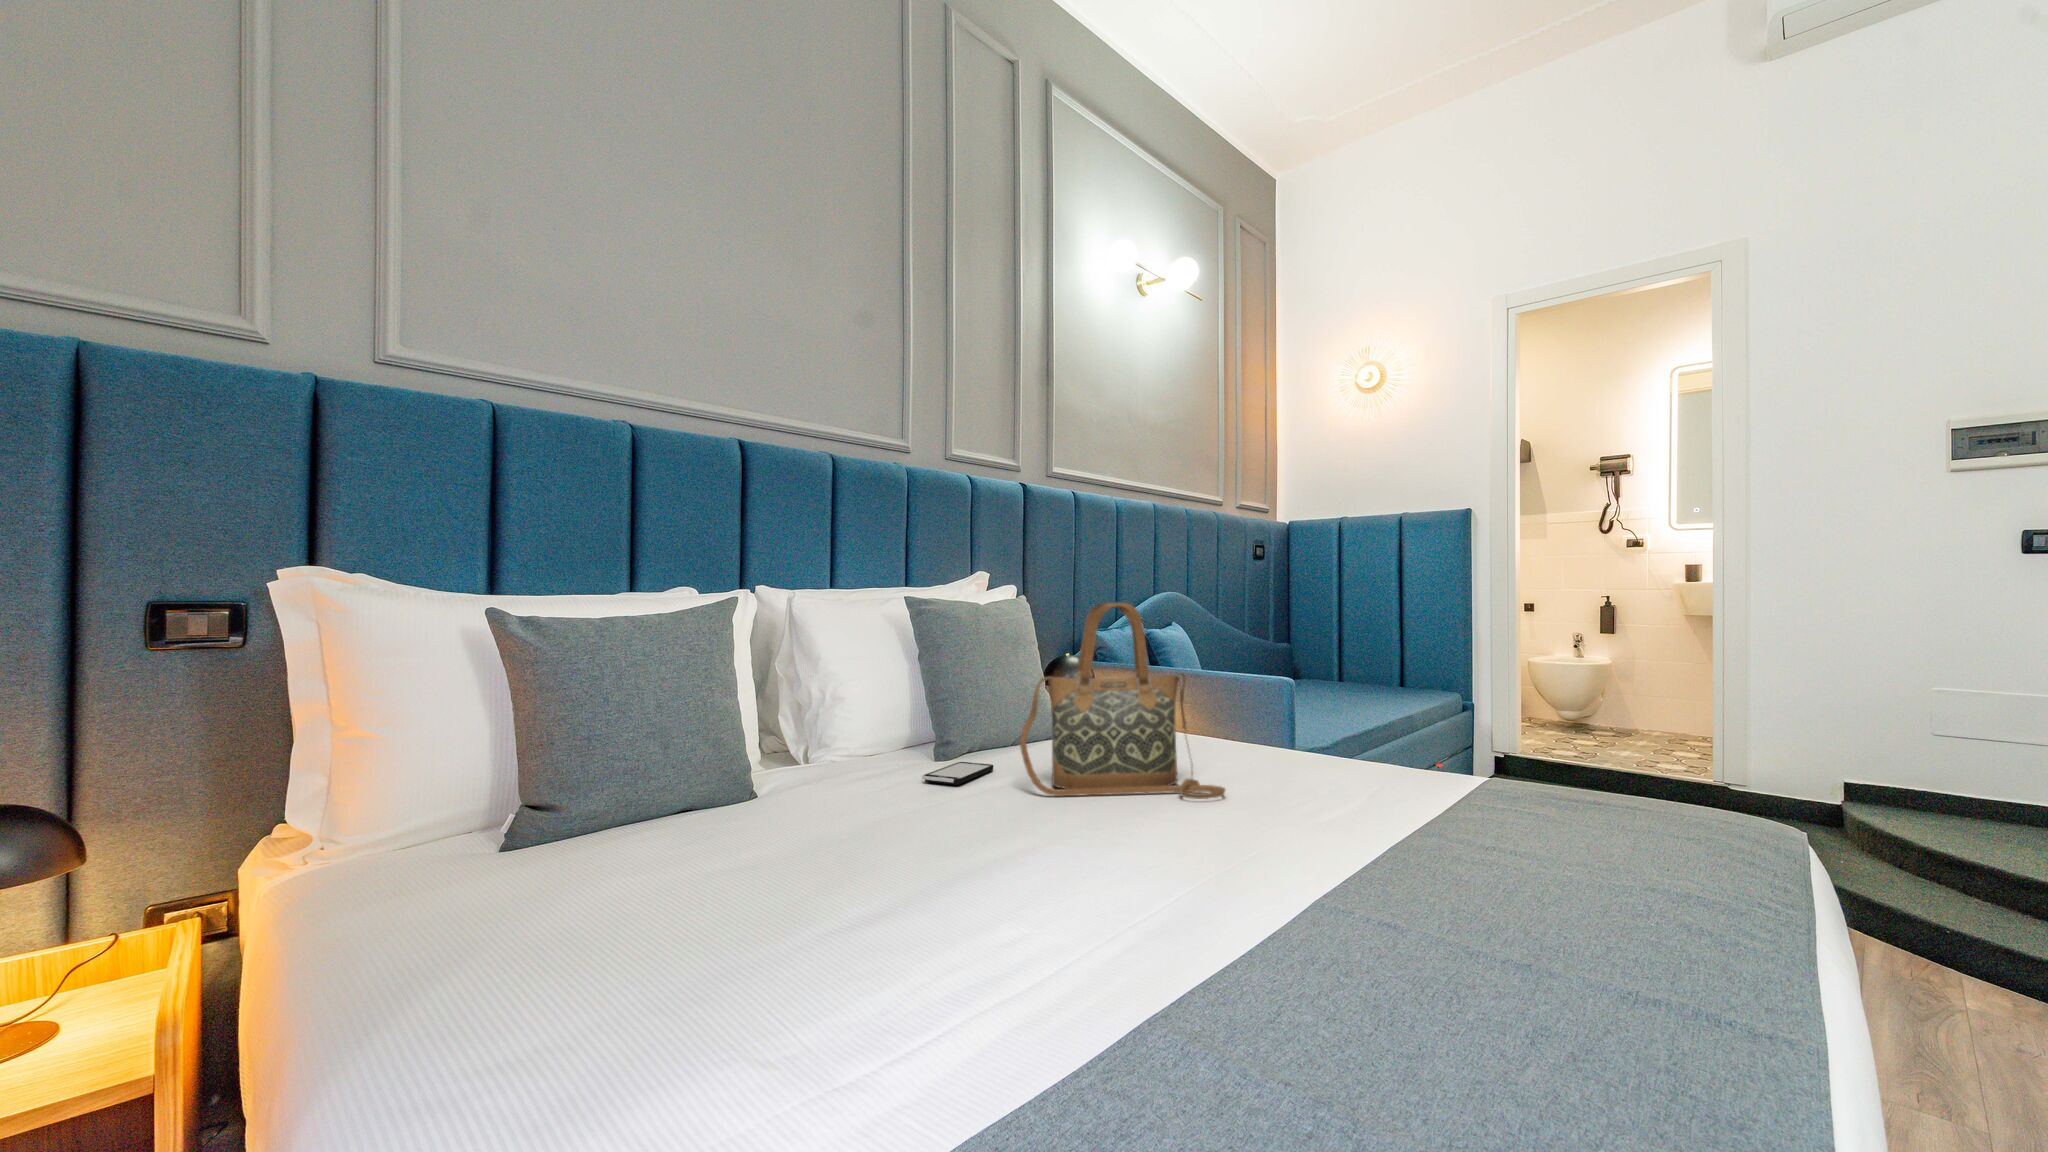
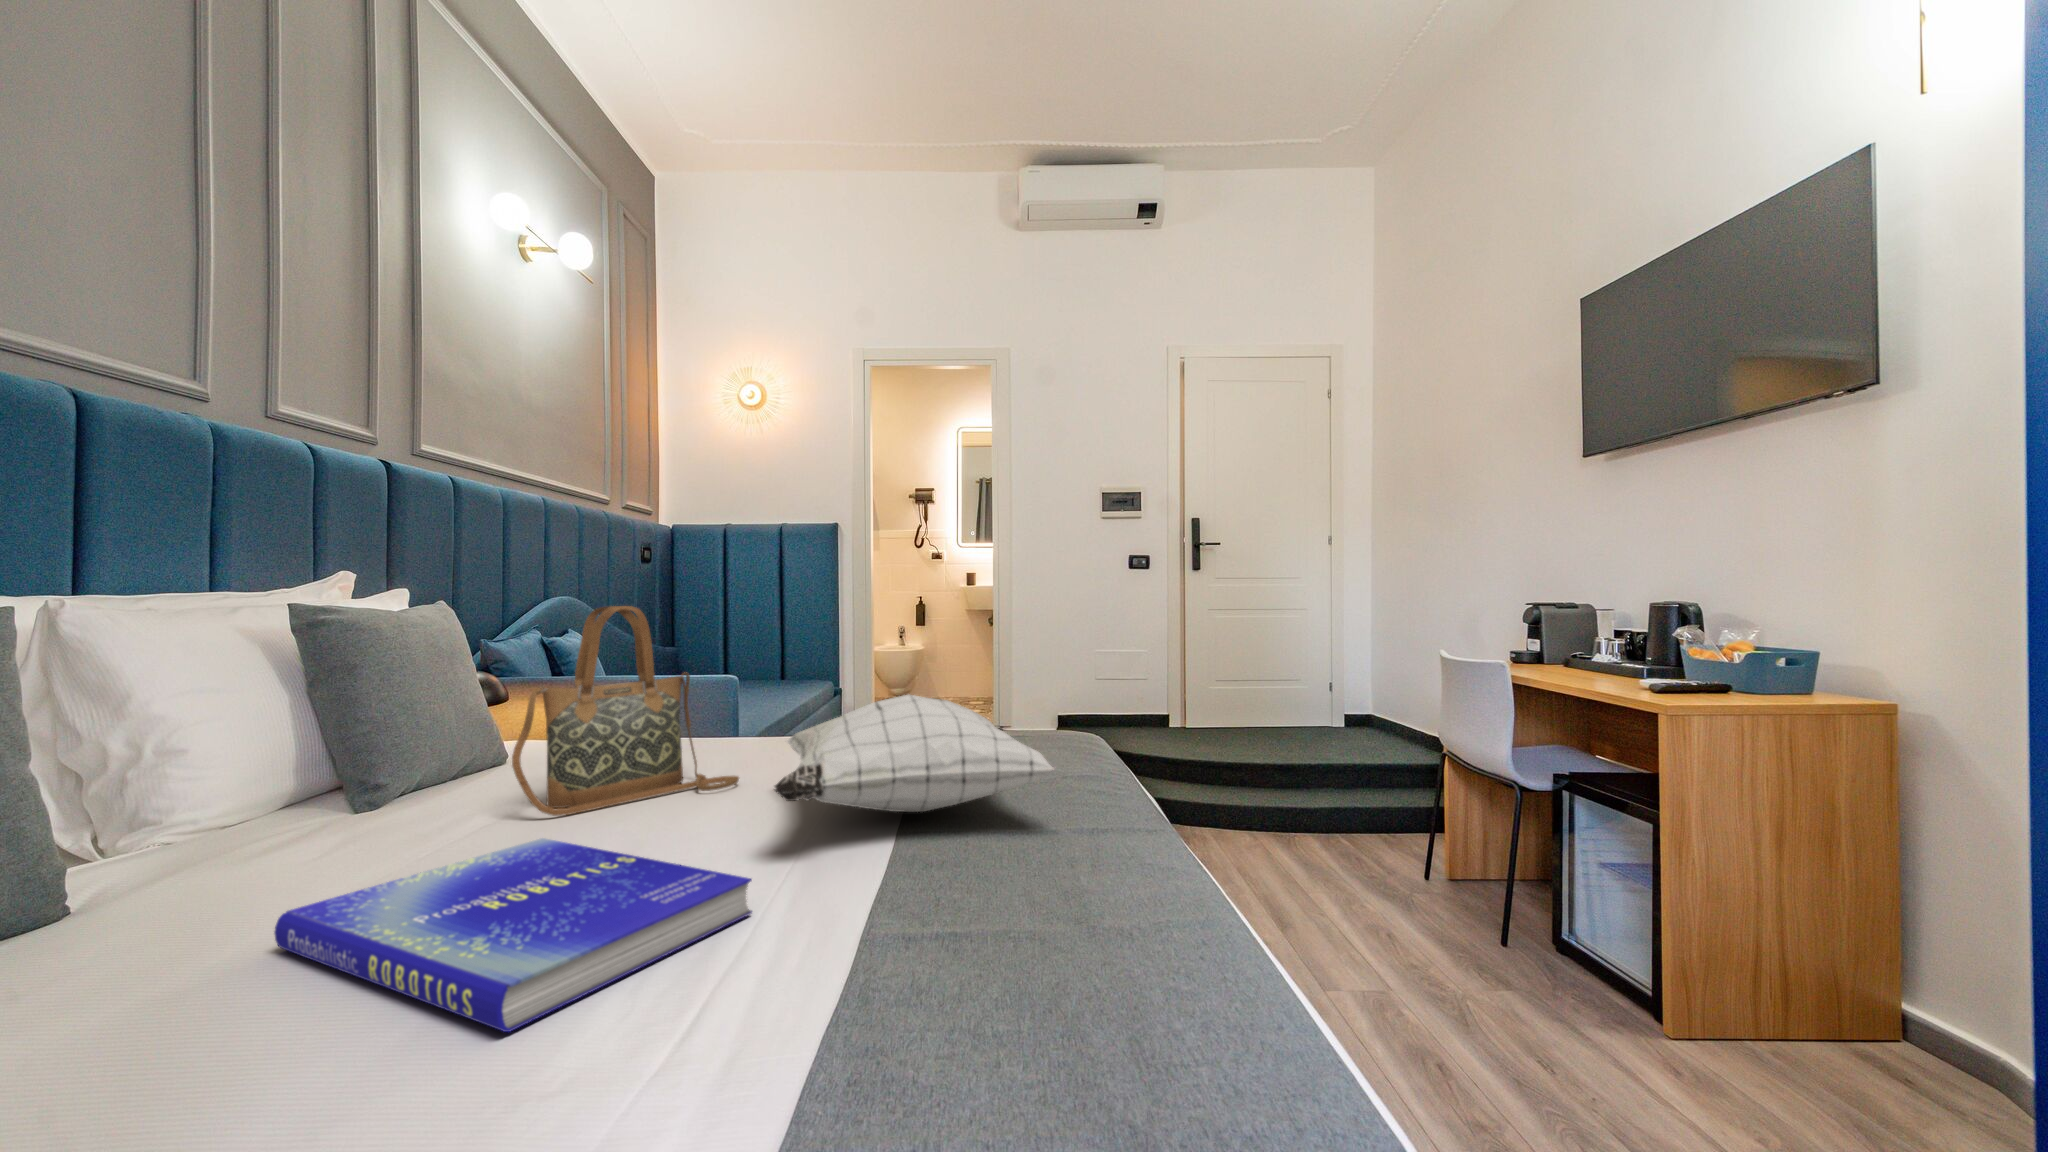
pillow: none [1171,724,1579,882] -> present [774,695,1054,812]
smartphone: present [922,762,993,785] -> none [357,801,449,835]
book: none [796,814,1097,989] -> present [274,838,752,1032]

